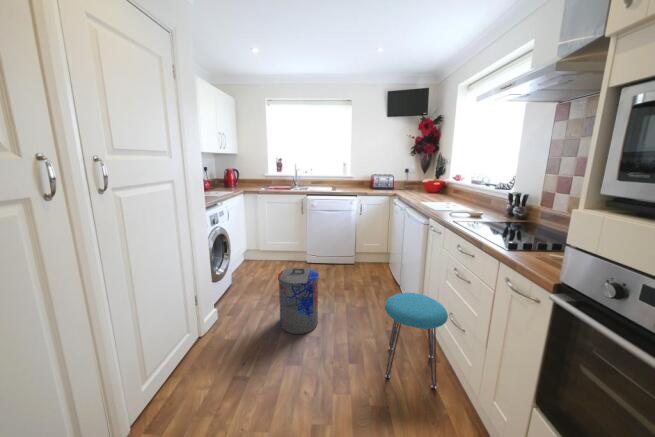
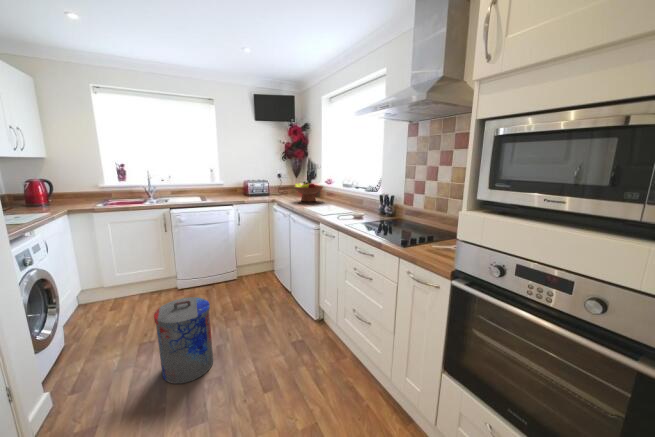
fruit bowl: none [416,176,449,197] -> present [294,181,323,202]
stool: present [385,293,448,389] -> none [295,299,354,393]

